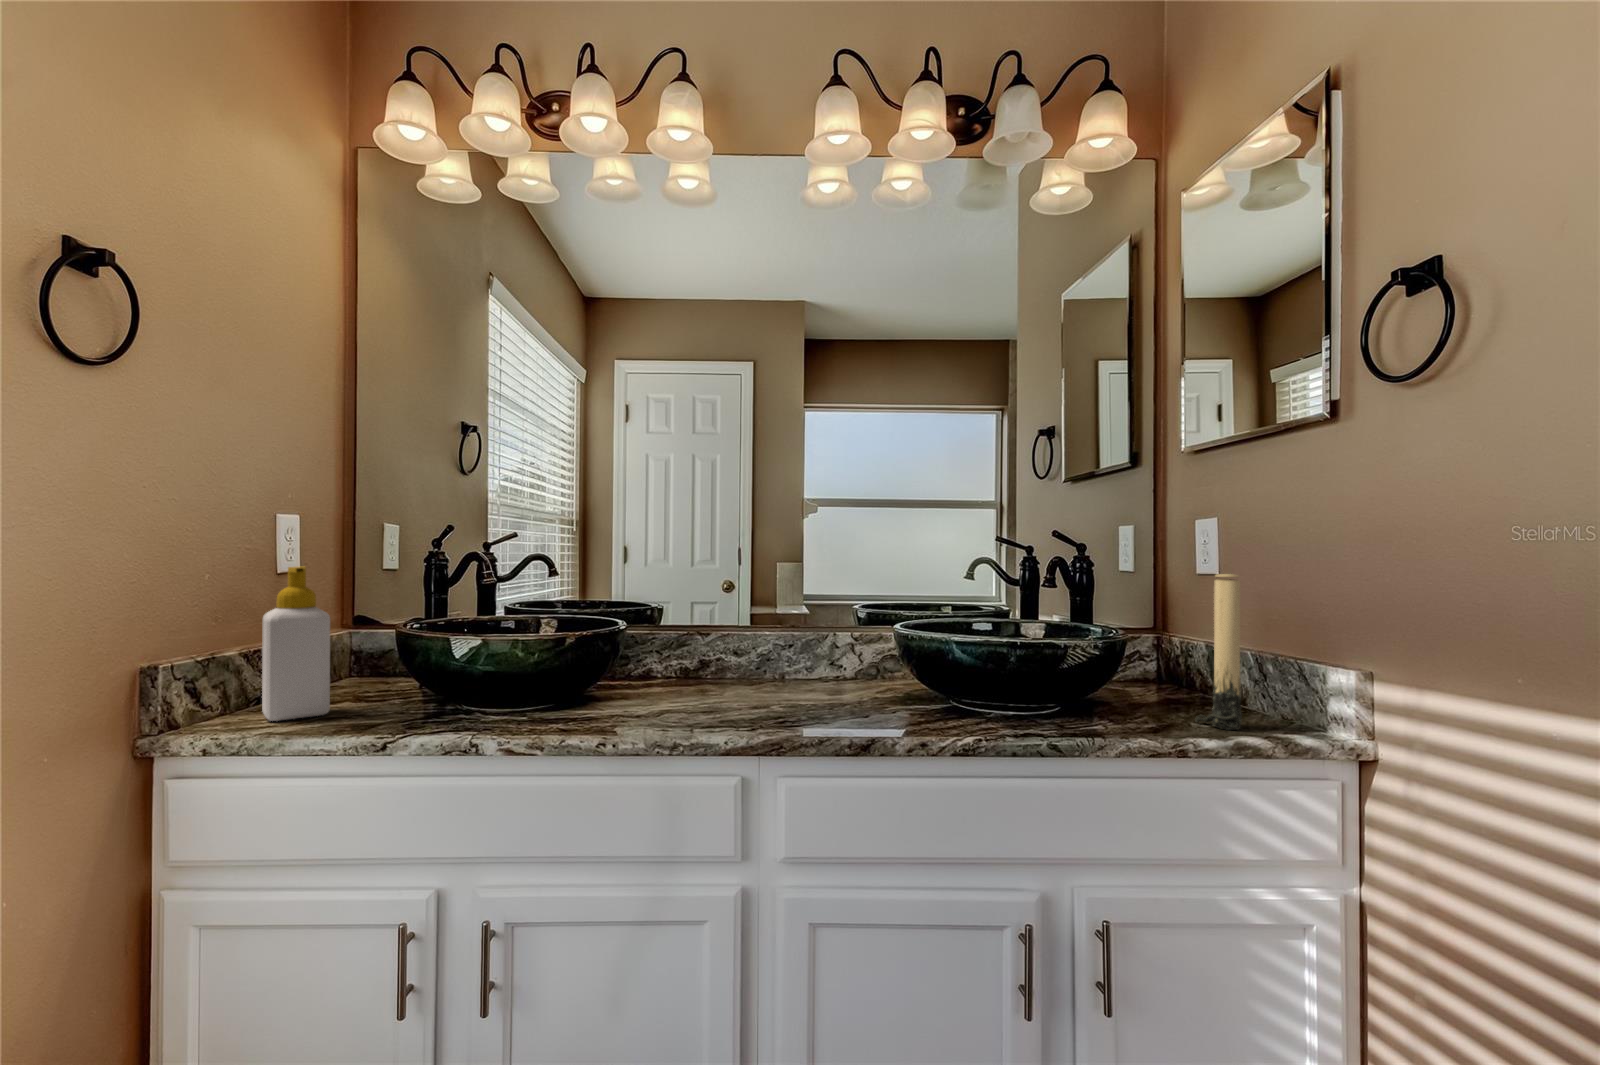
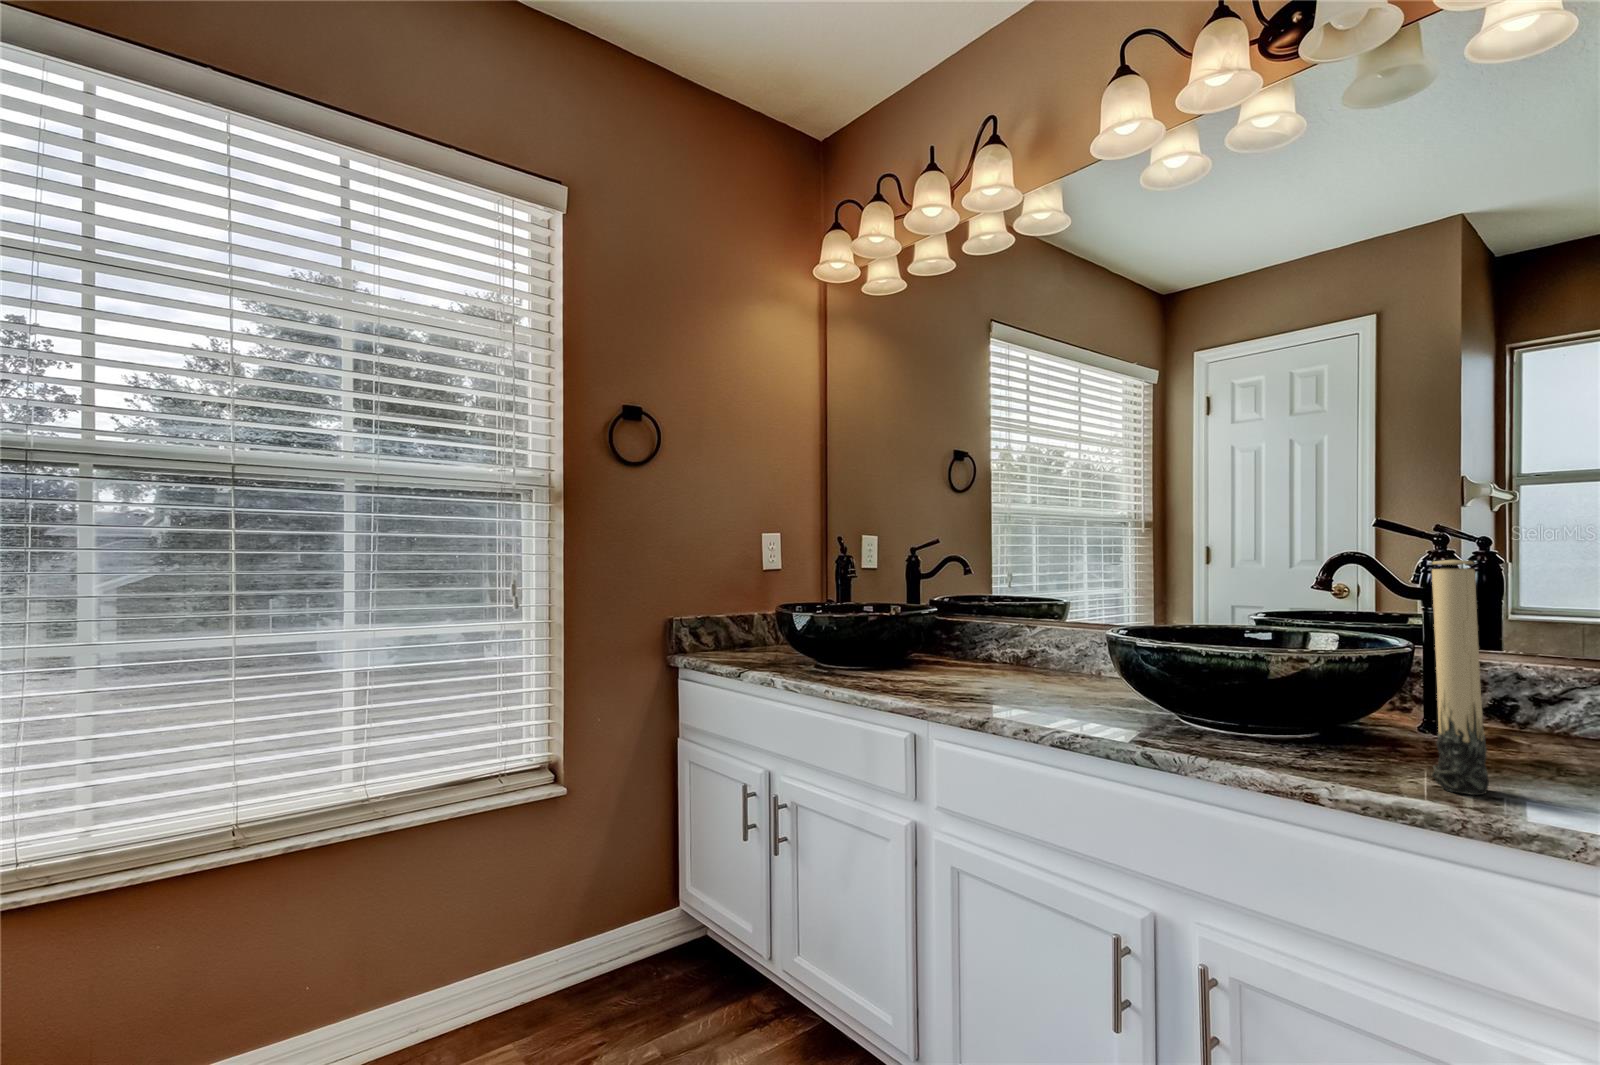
soap bottle: present [262,567,330,721] -> none [719,563,759,656]

